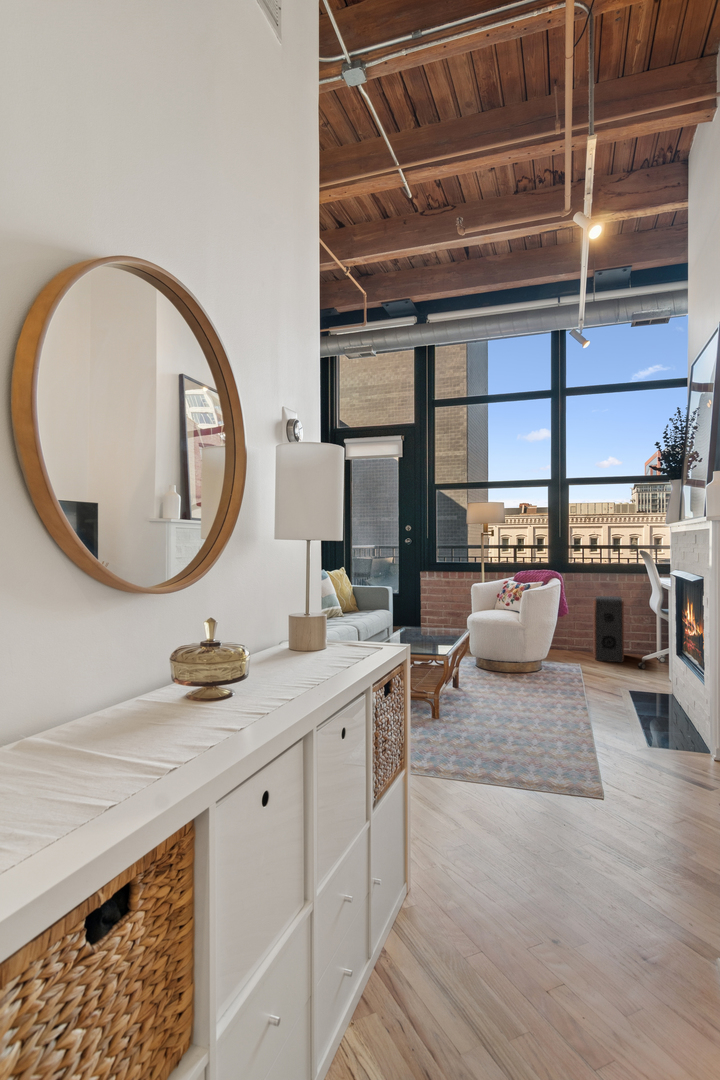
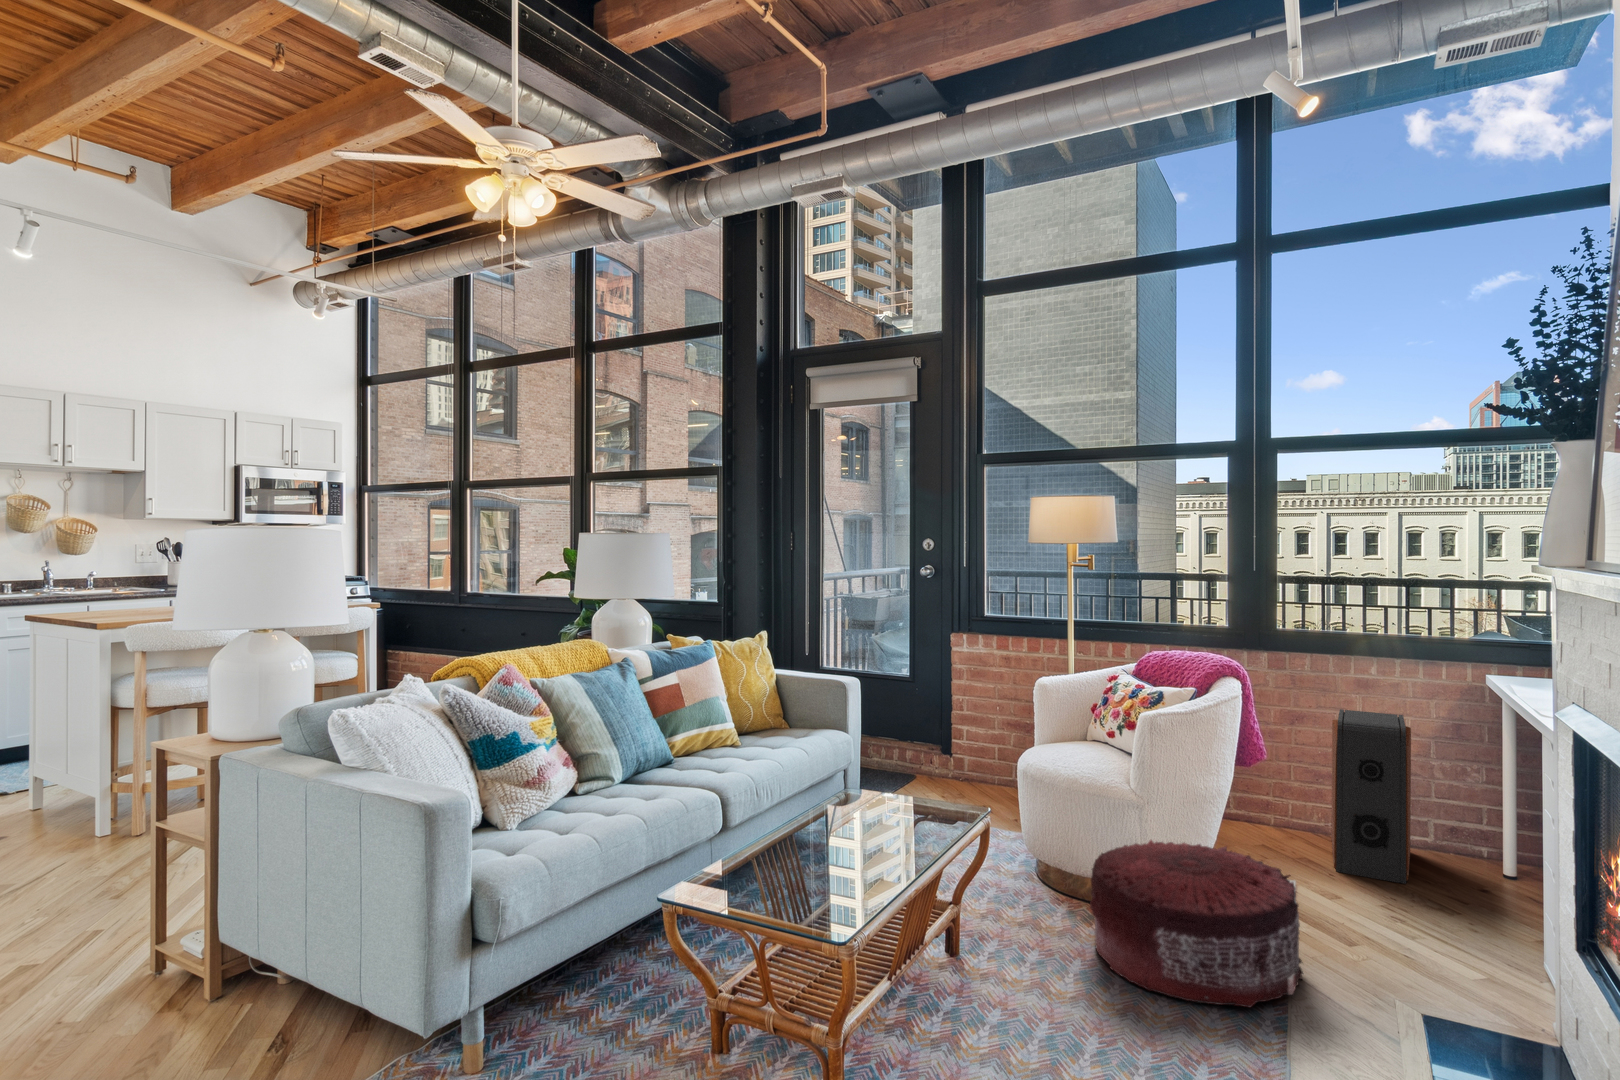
pouf: none [509,641,589,690] -> present [1090,840,1303,1007]

